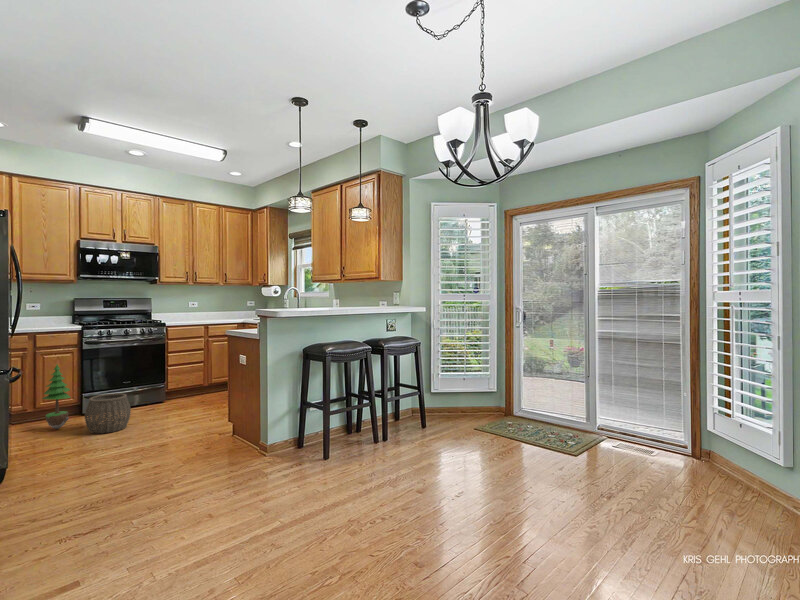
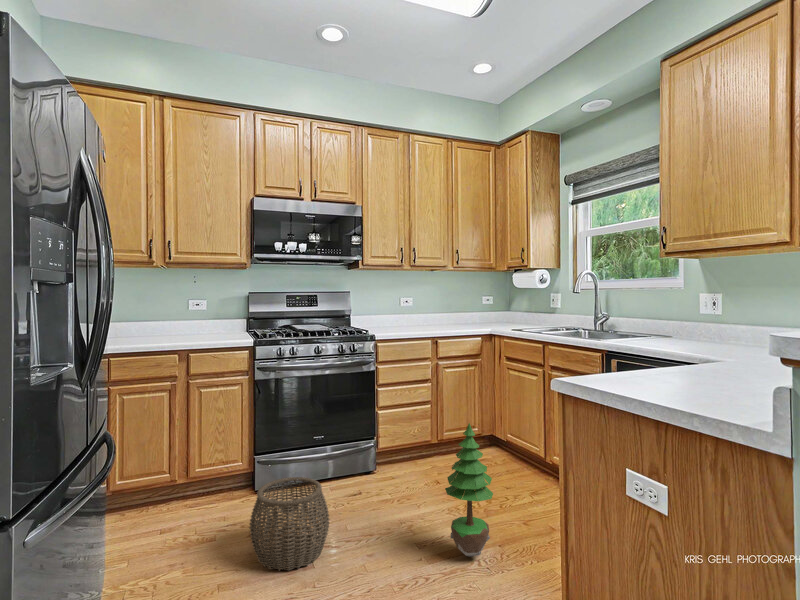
potted tree: present [42,365,71,429] -> present [445,423,493,557]

